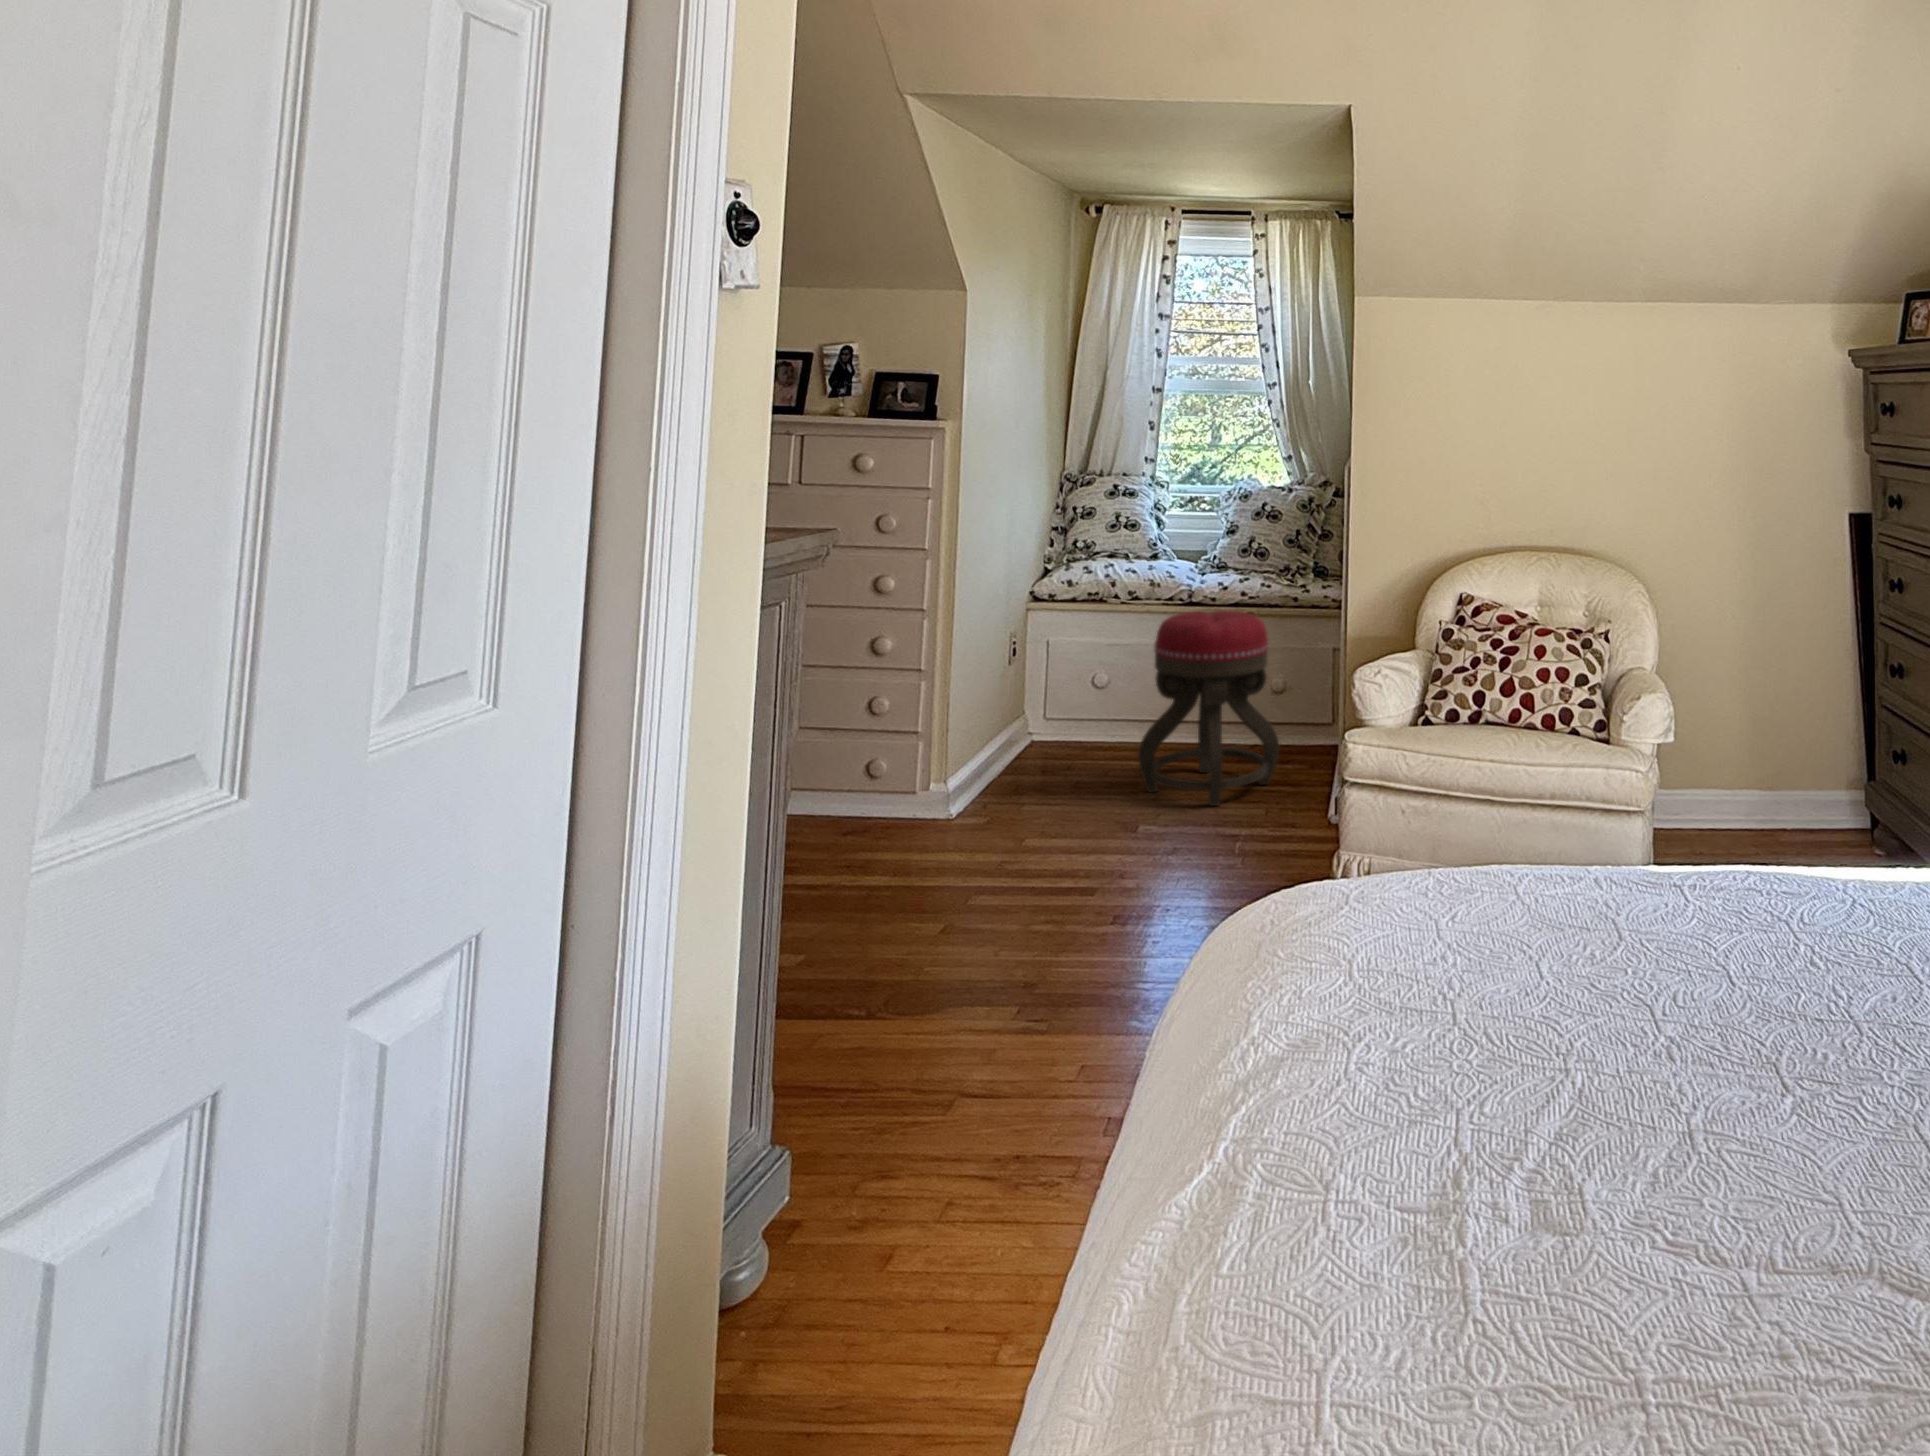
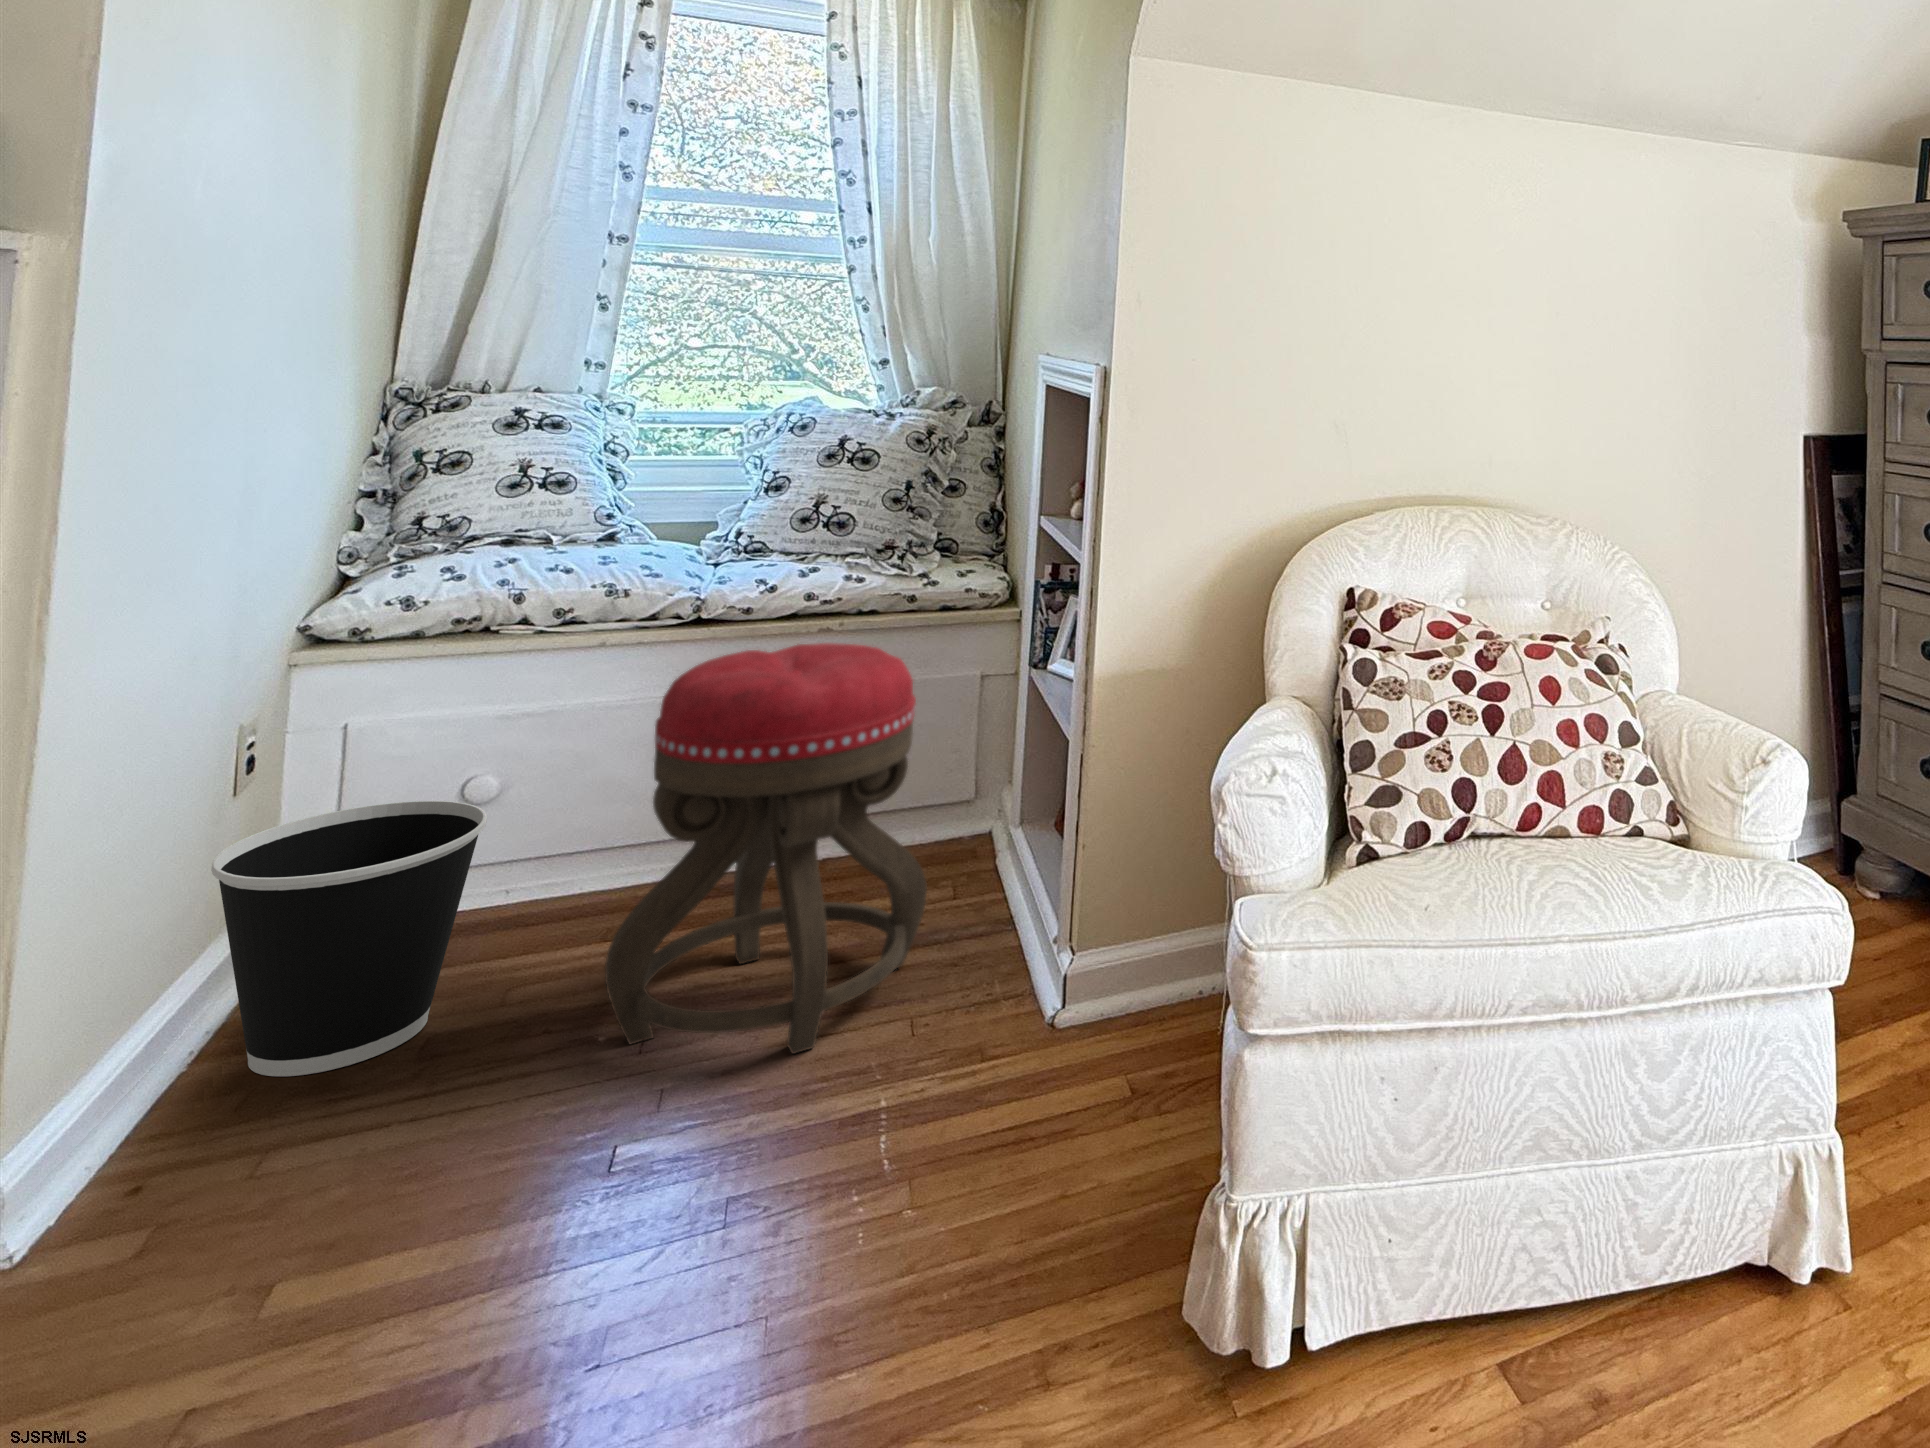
wastebasket: none [1002,673,1096,782] -> present [211,801,487,1076]

